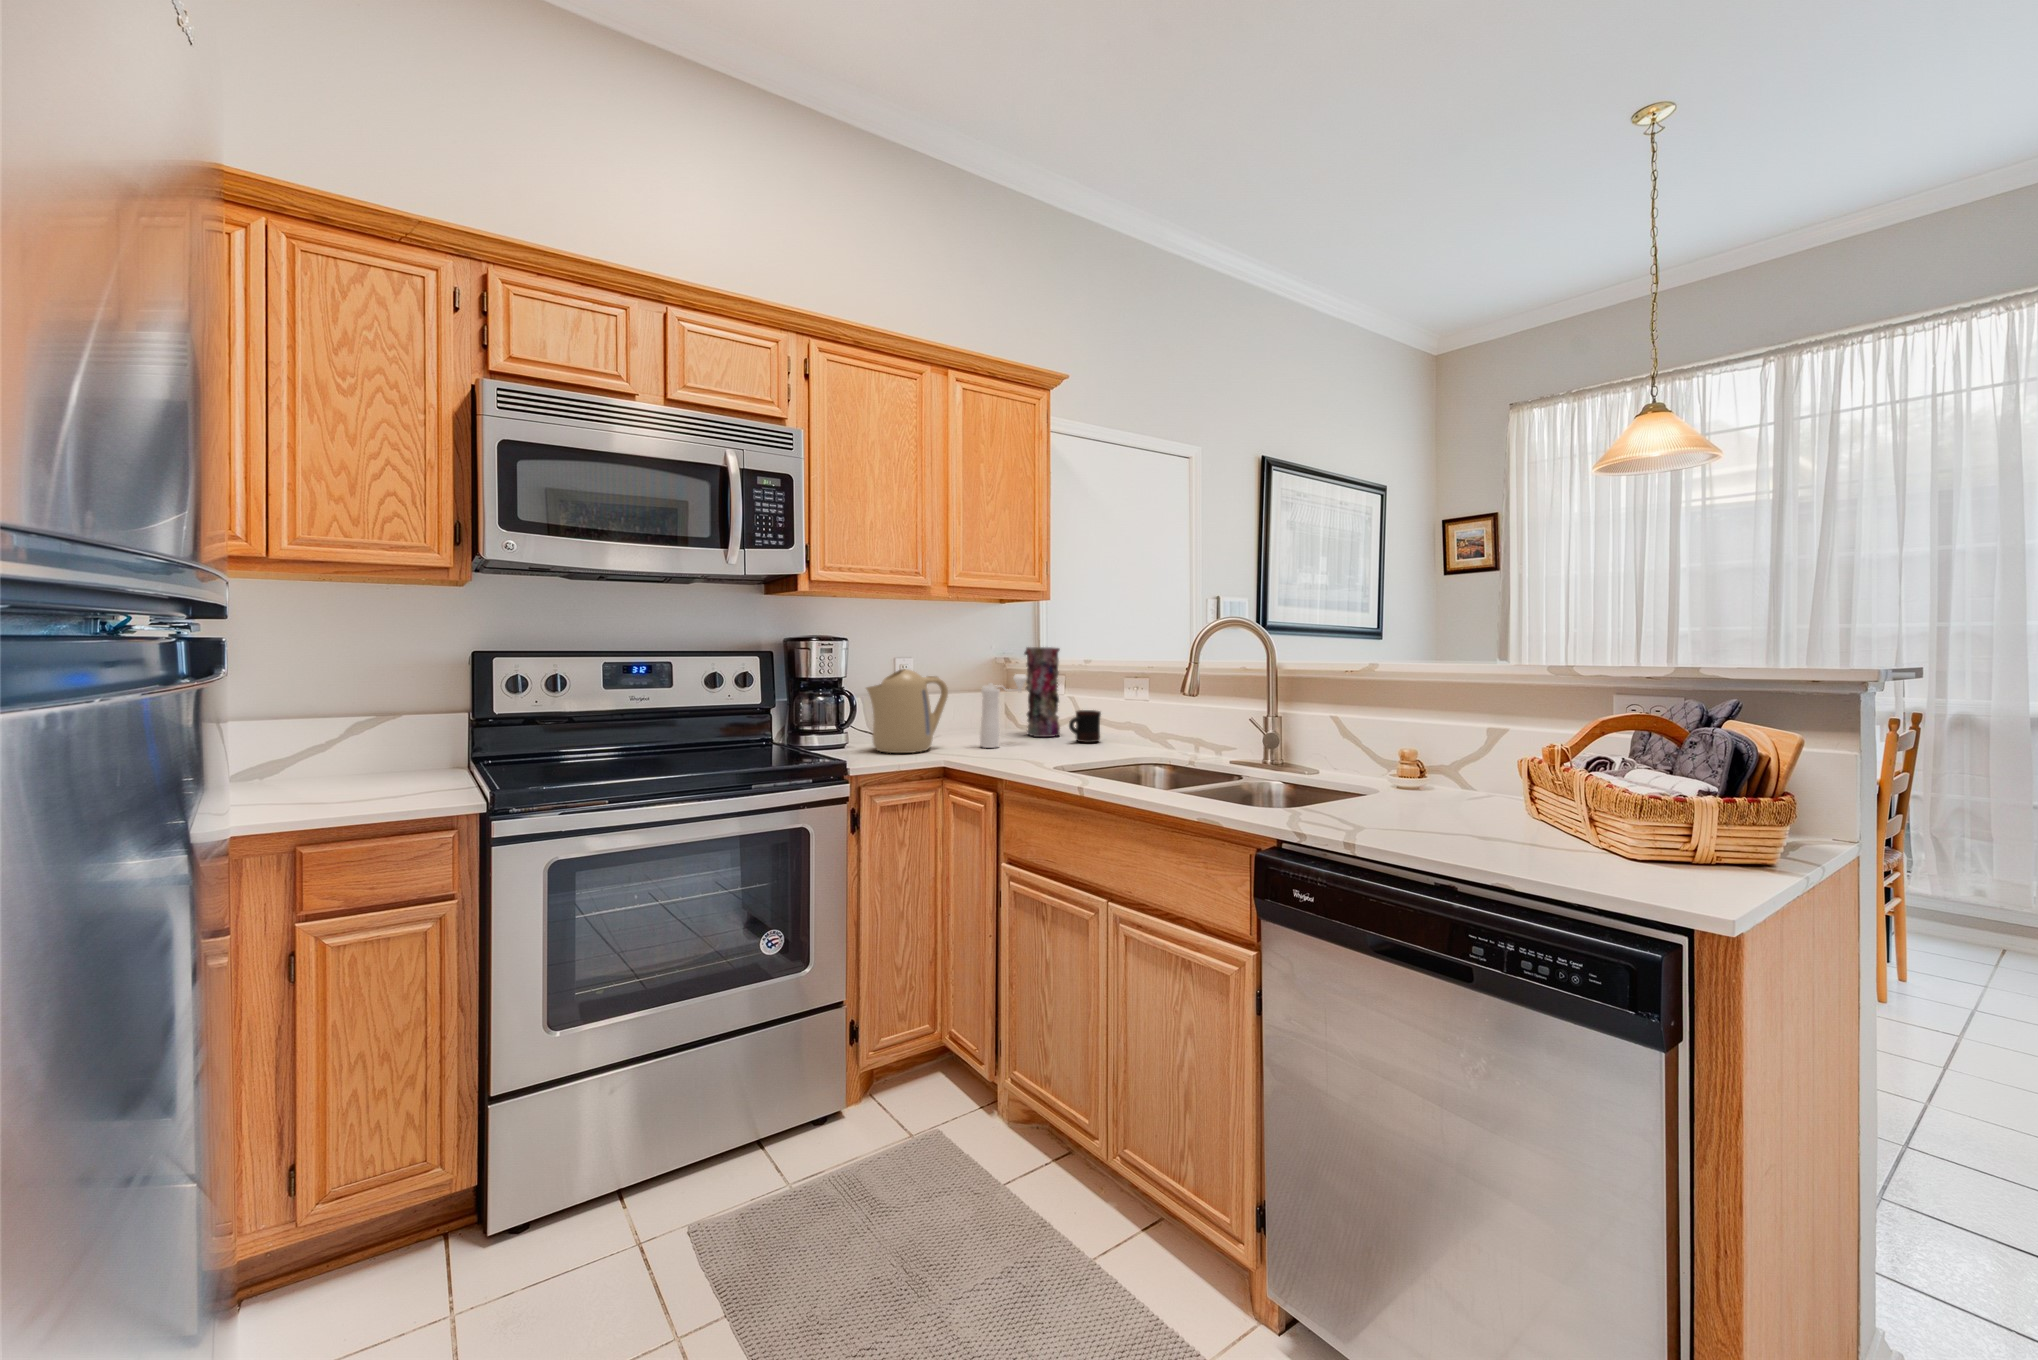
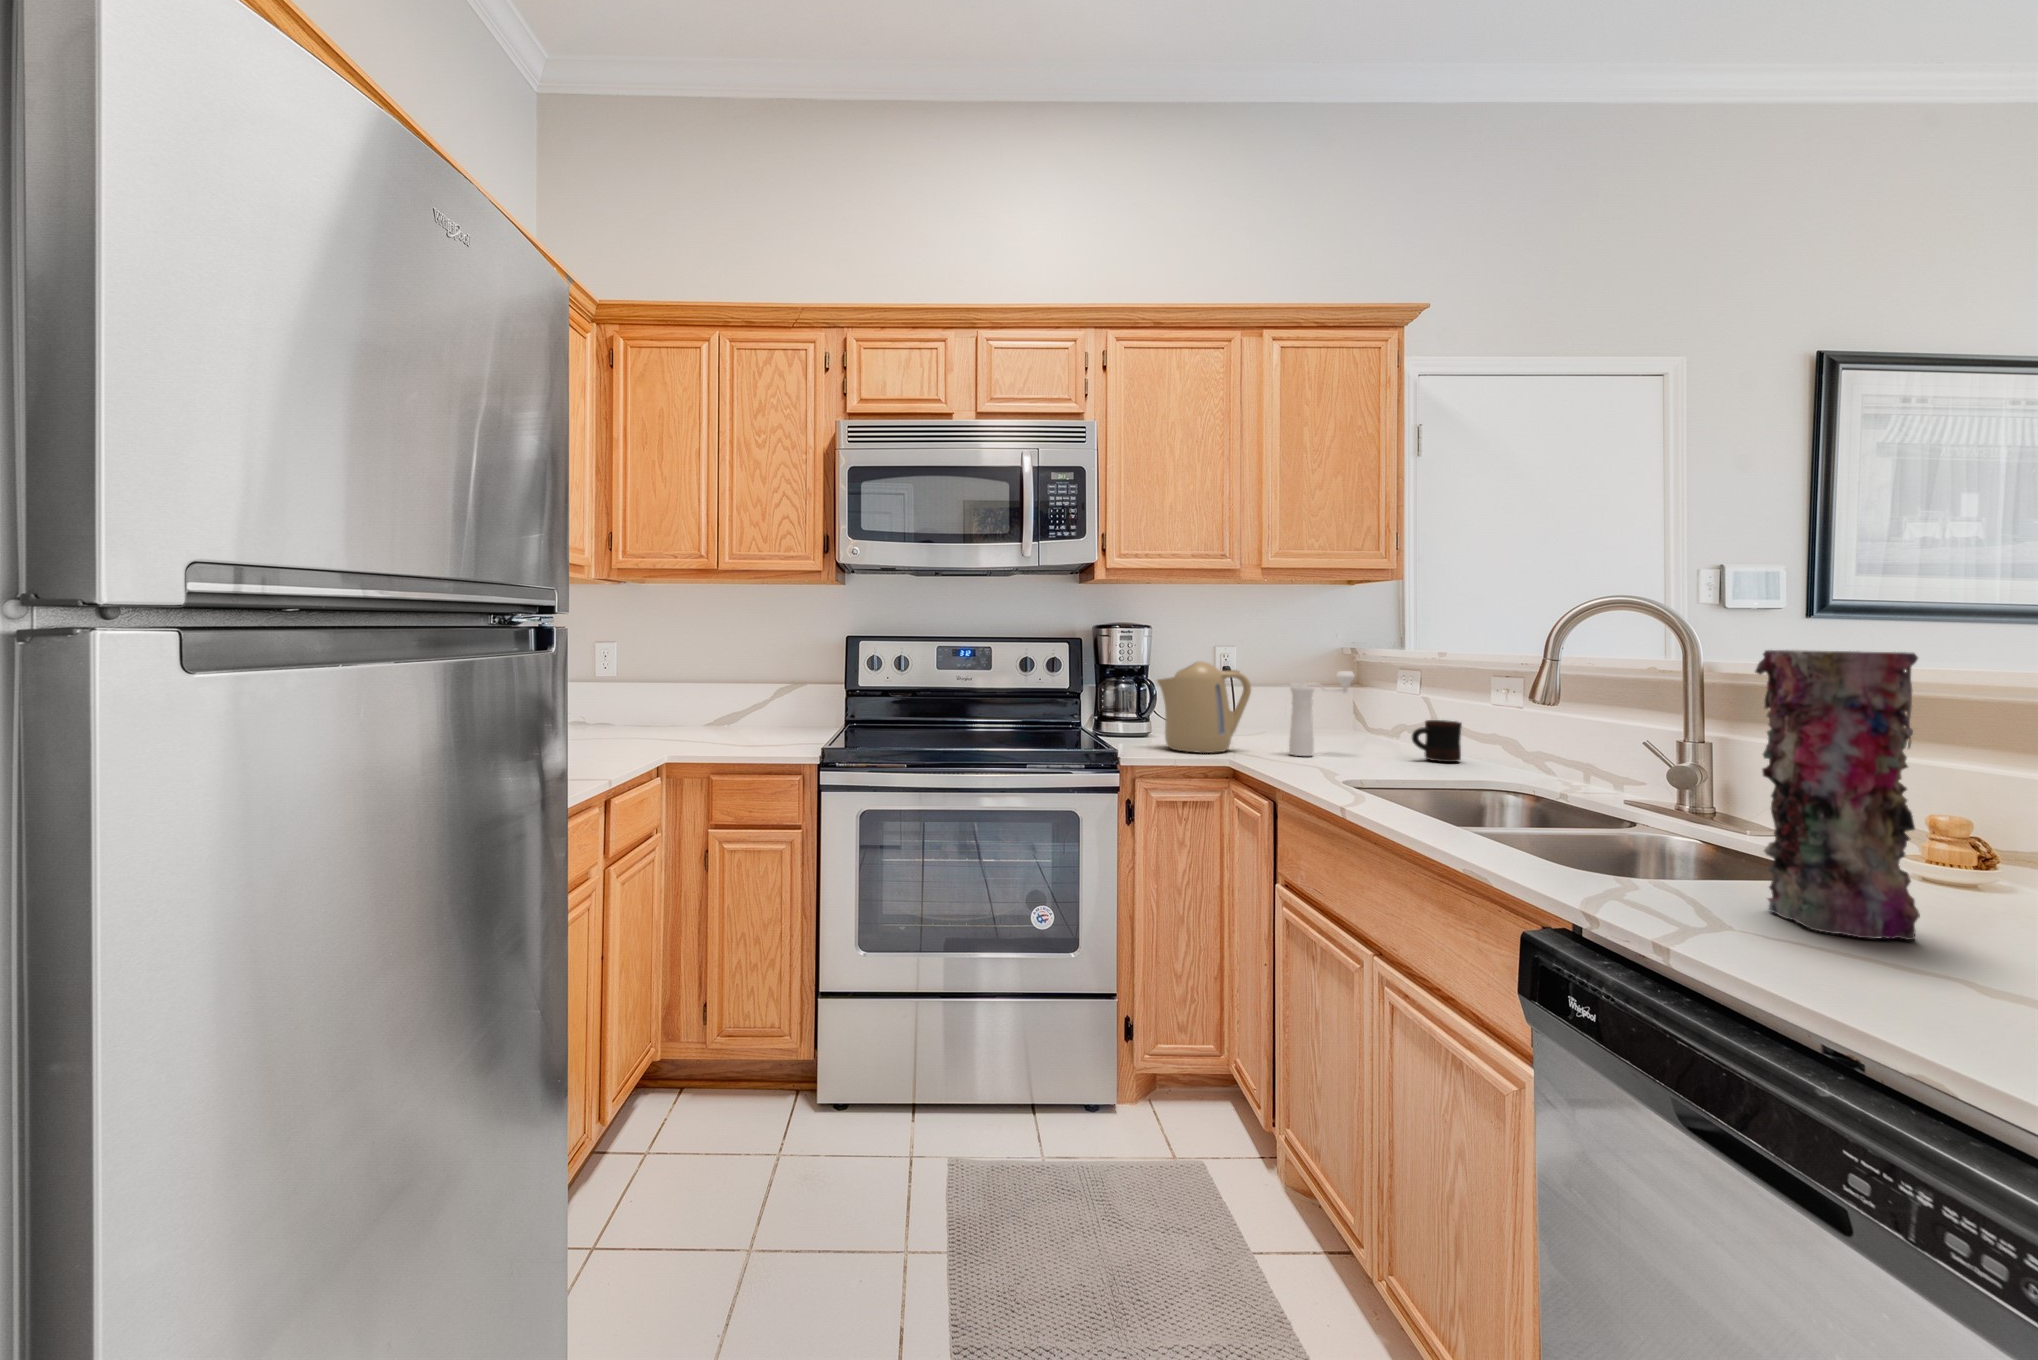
vase: present [1024,647,1060,737] -> present [1755,650,1920,940]

